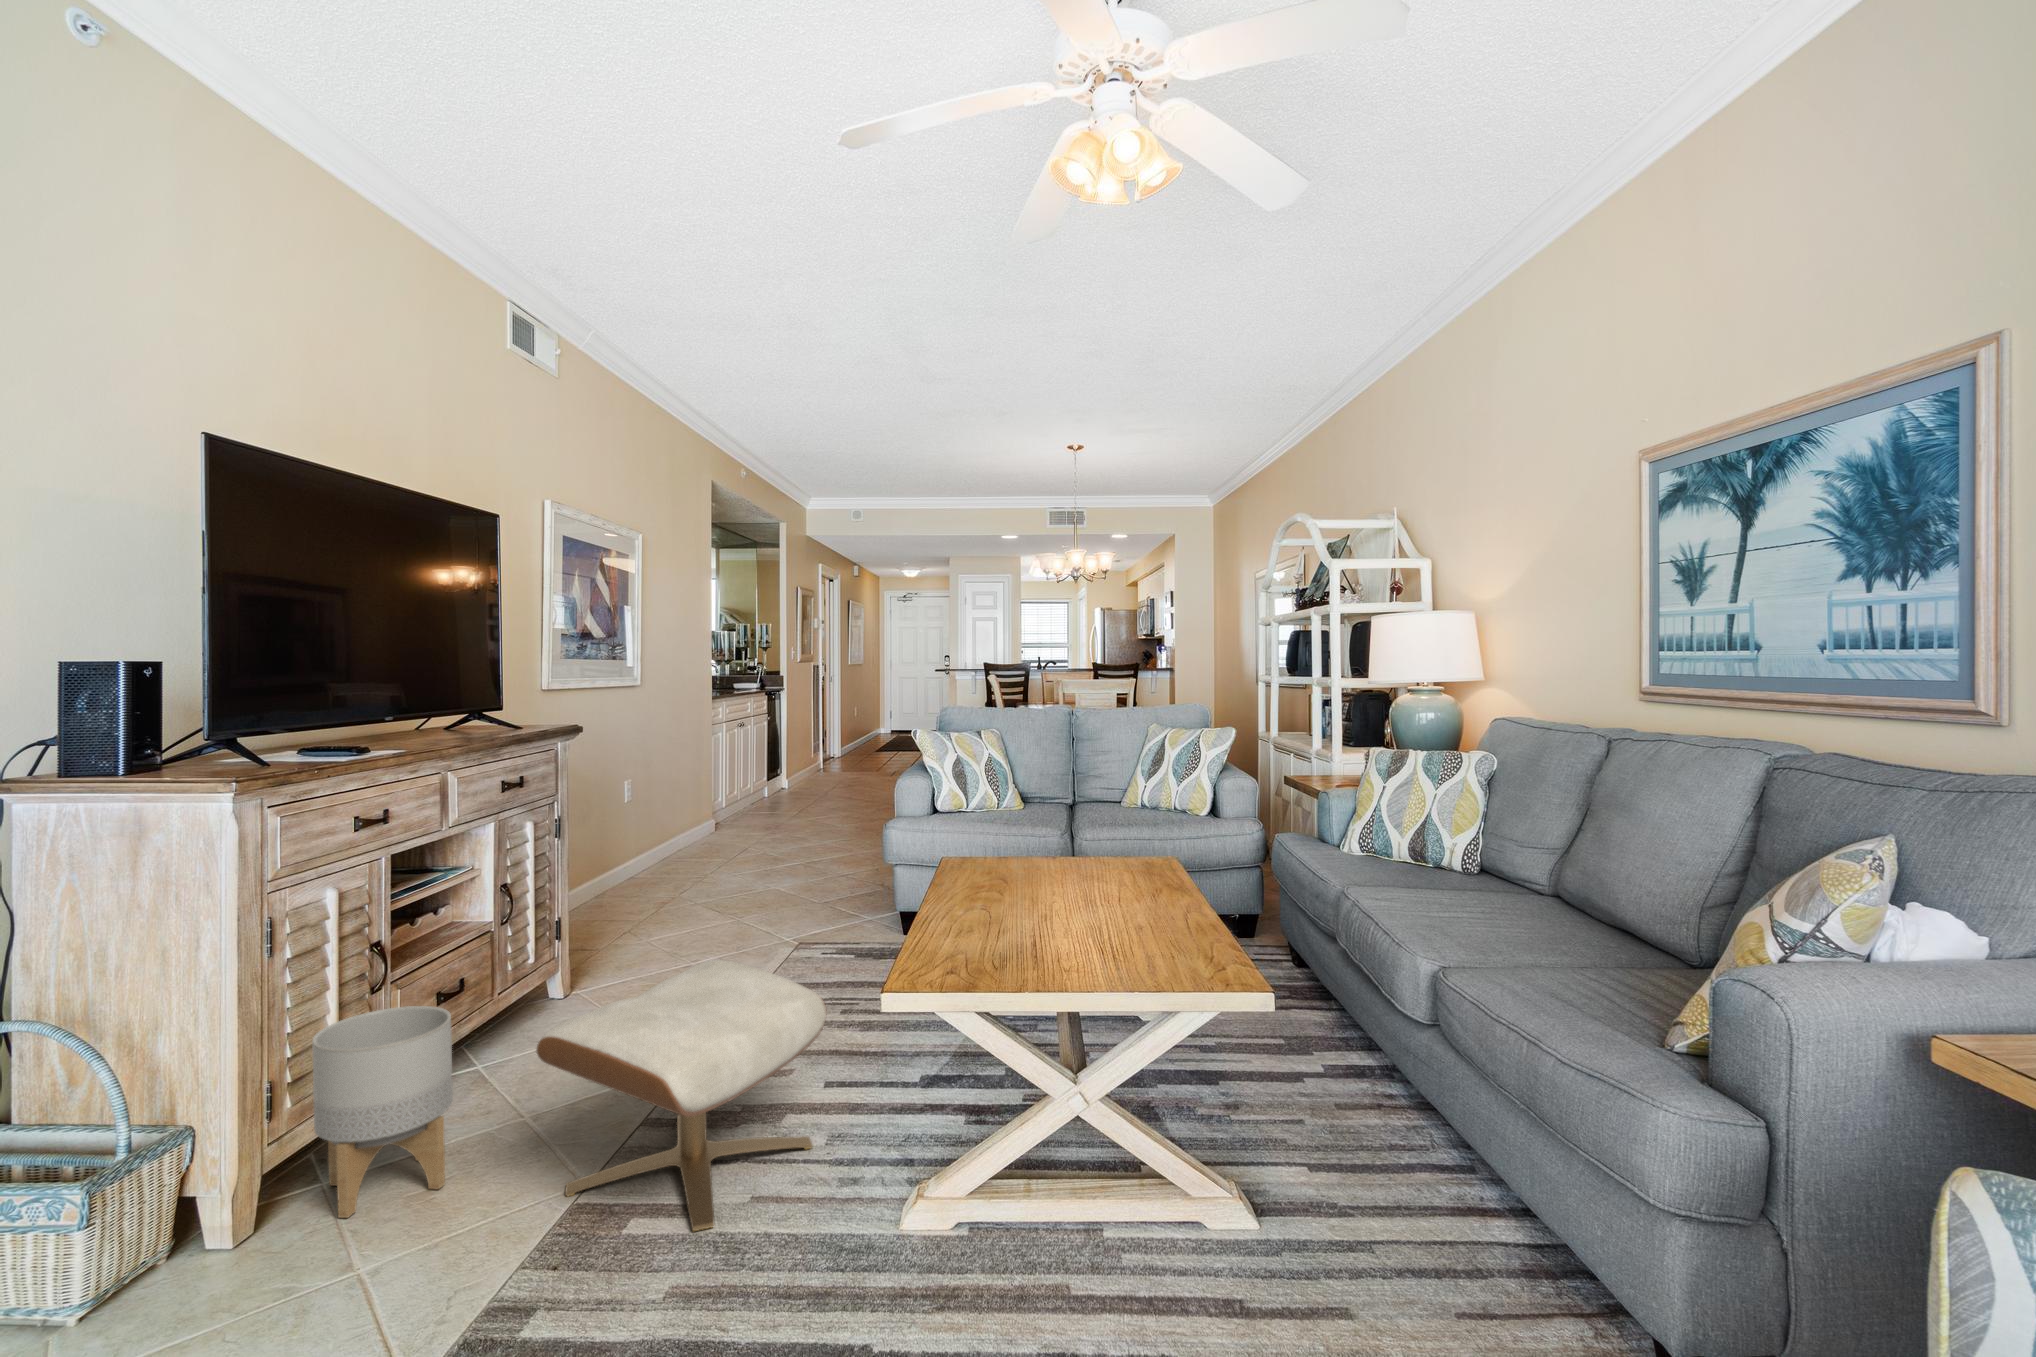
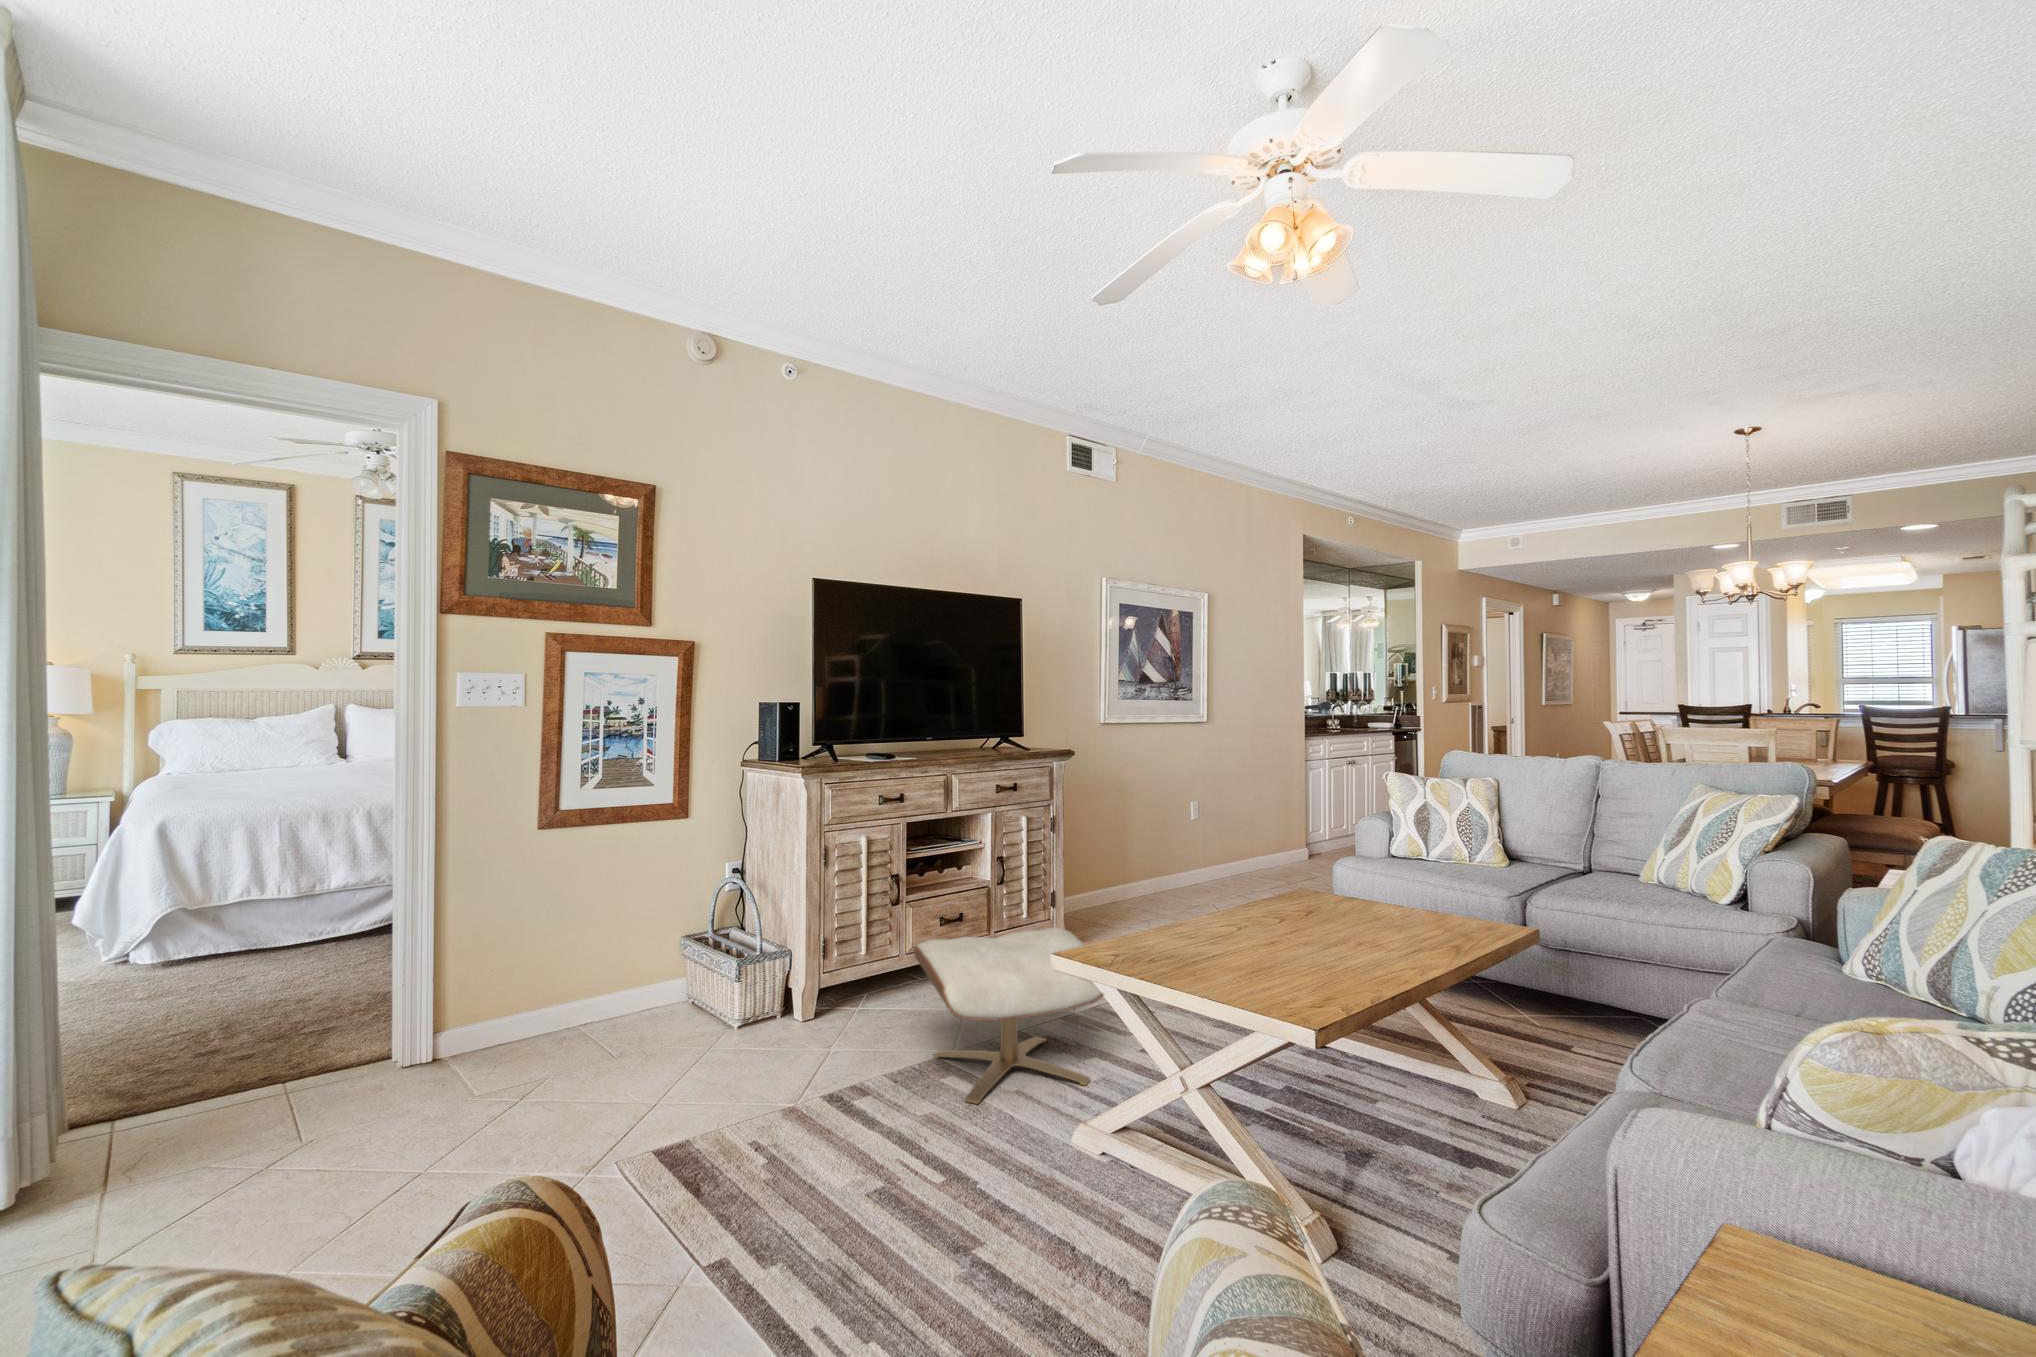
planter: present [312,1006,453,1218] -> none [835,915,907,1031]

